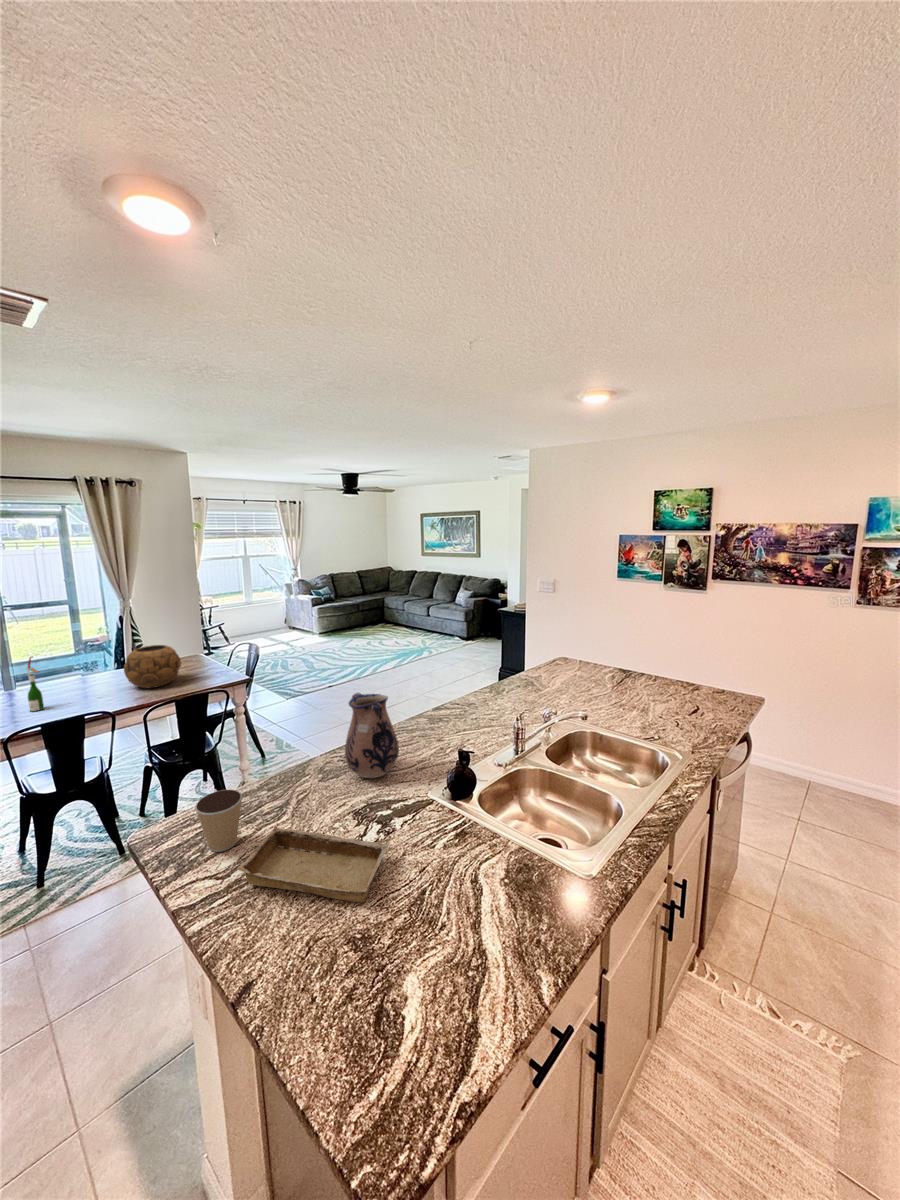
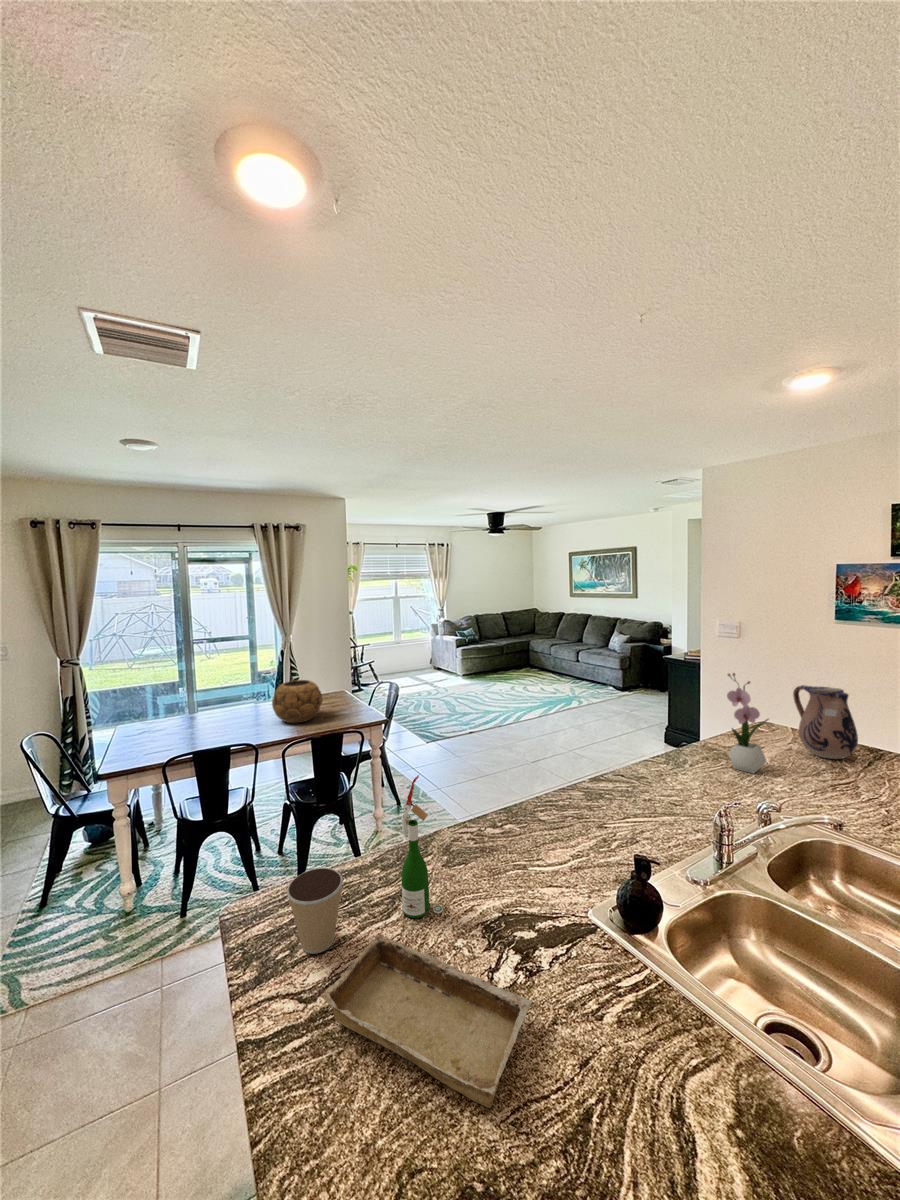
flower arrangement: none [531,622,559,694] -> present [727,673,768,774]
wine bottle: present [27,657,49,712] -> present [401,775,443,918]
ceramic pitcher: present [345,693,399,778] -> present [793,685,858,759]

